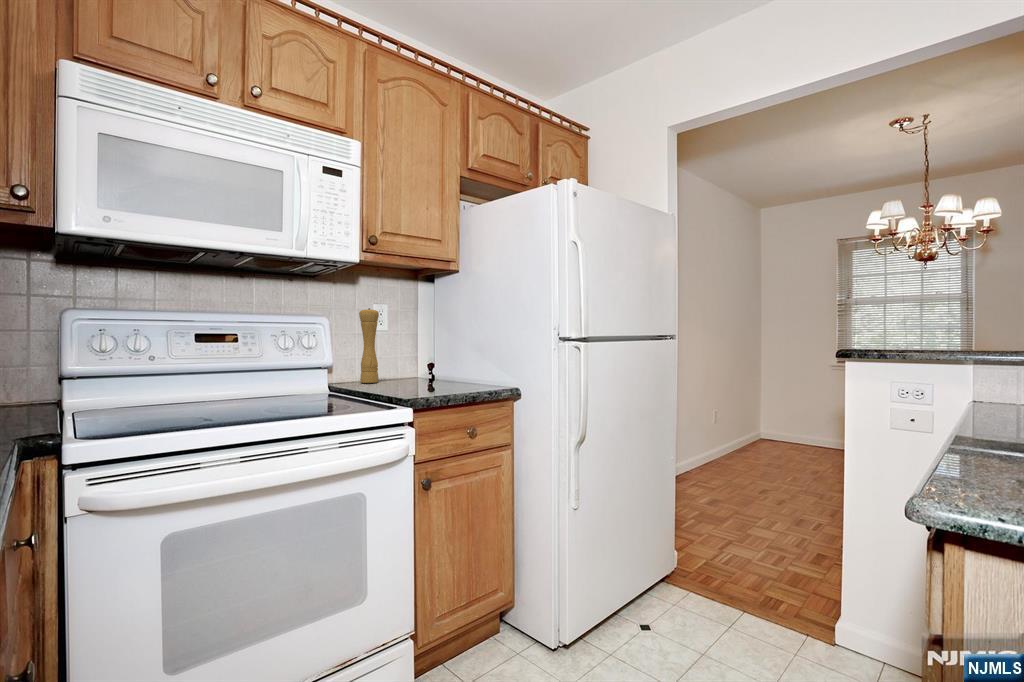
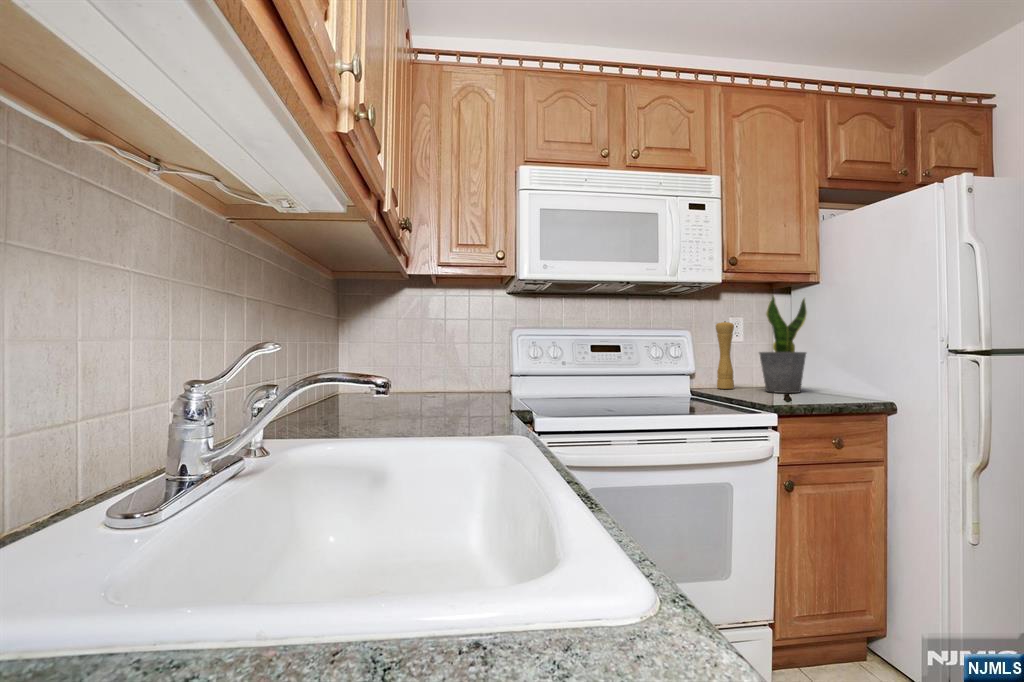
potted plant: none [402,281,448,385] -> present [759,296,807,393]

